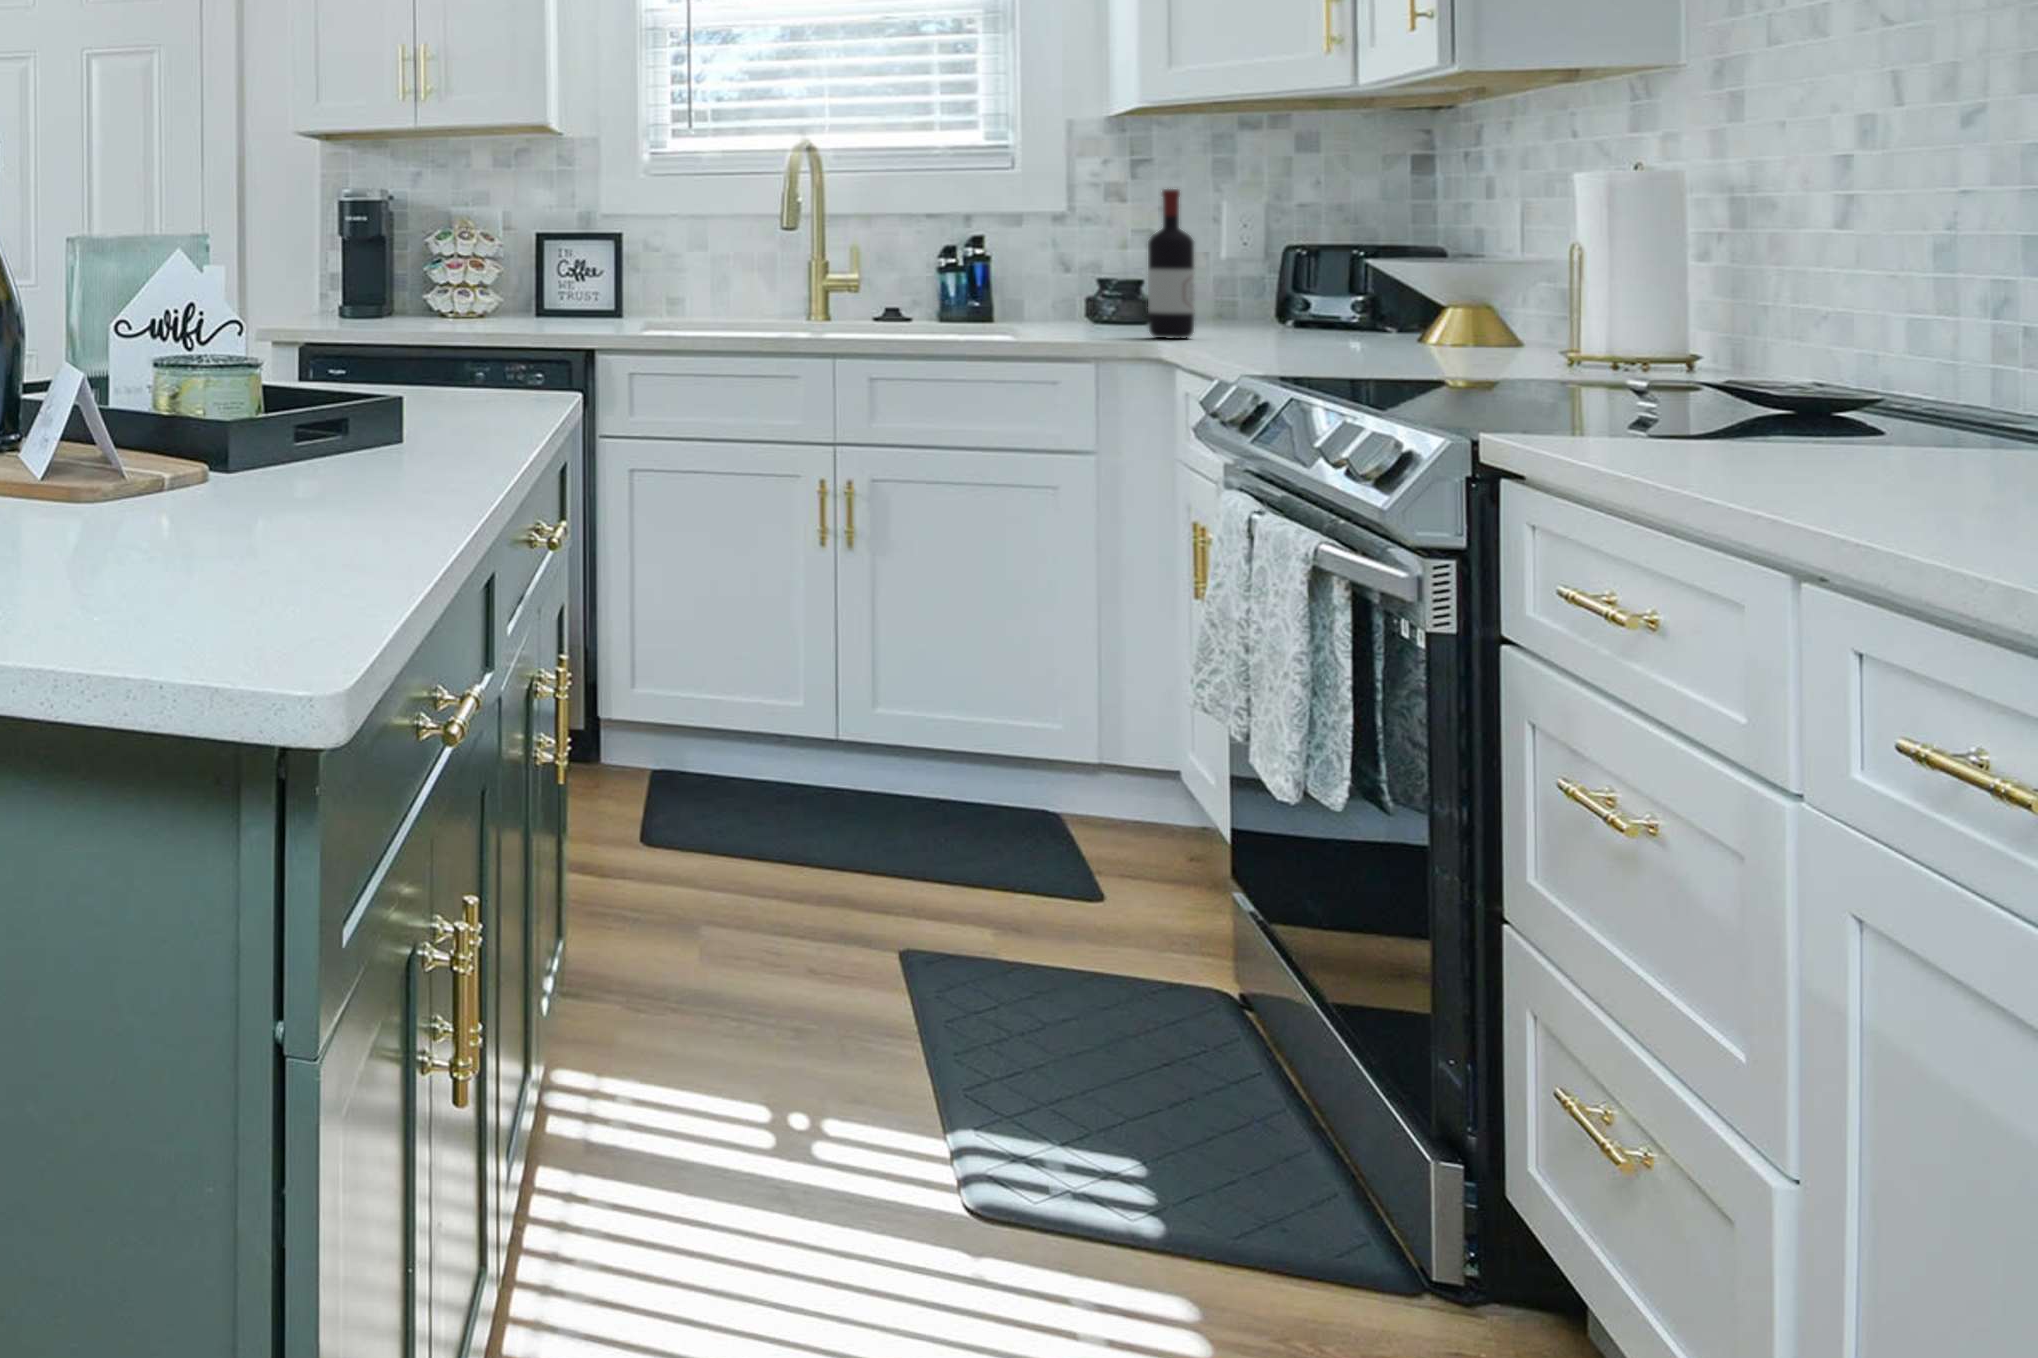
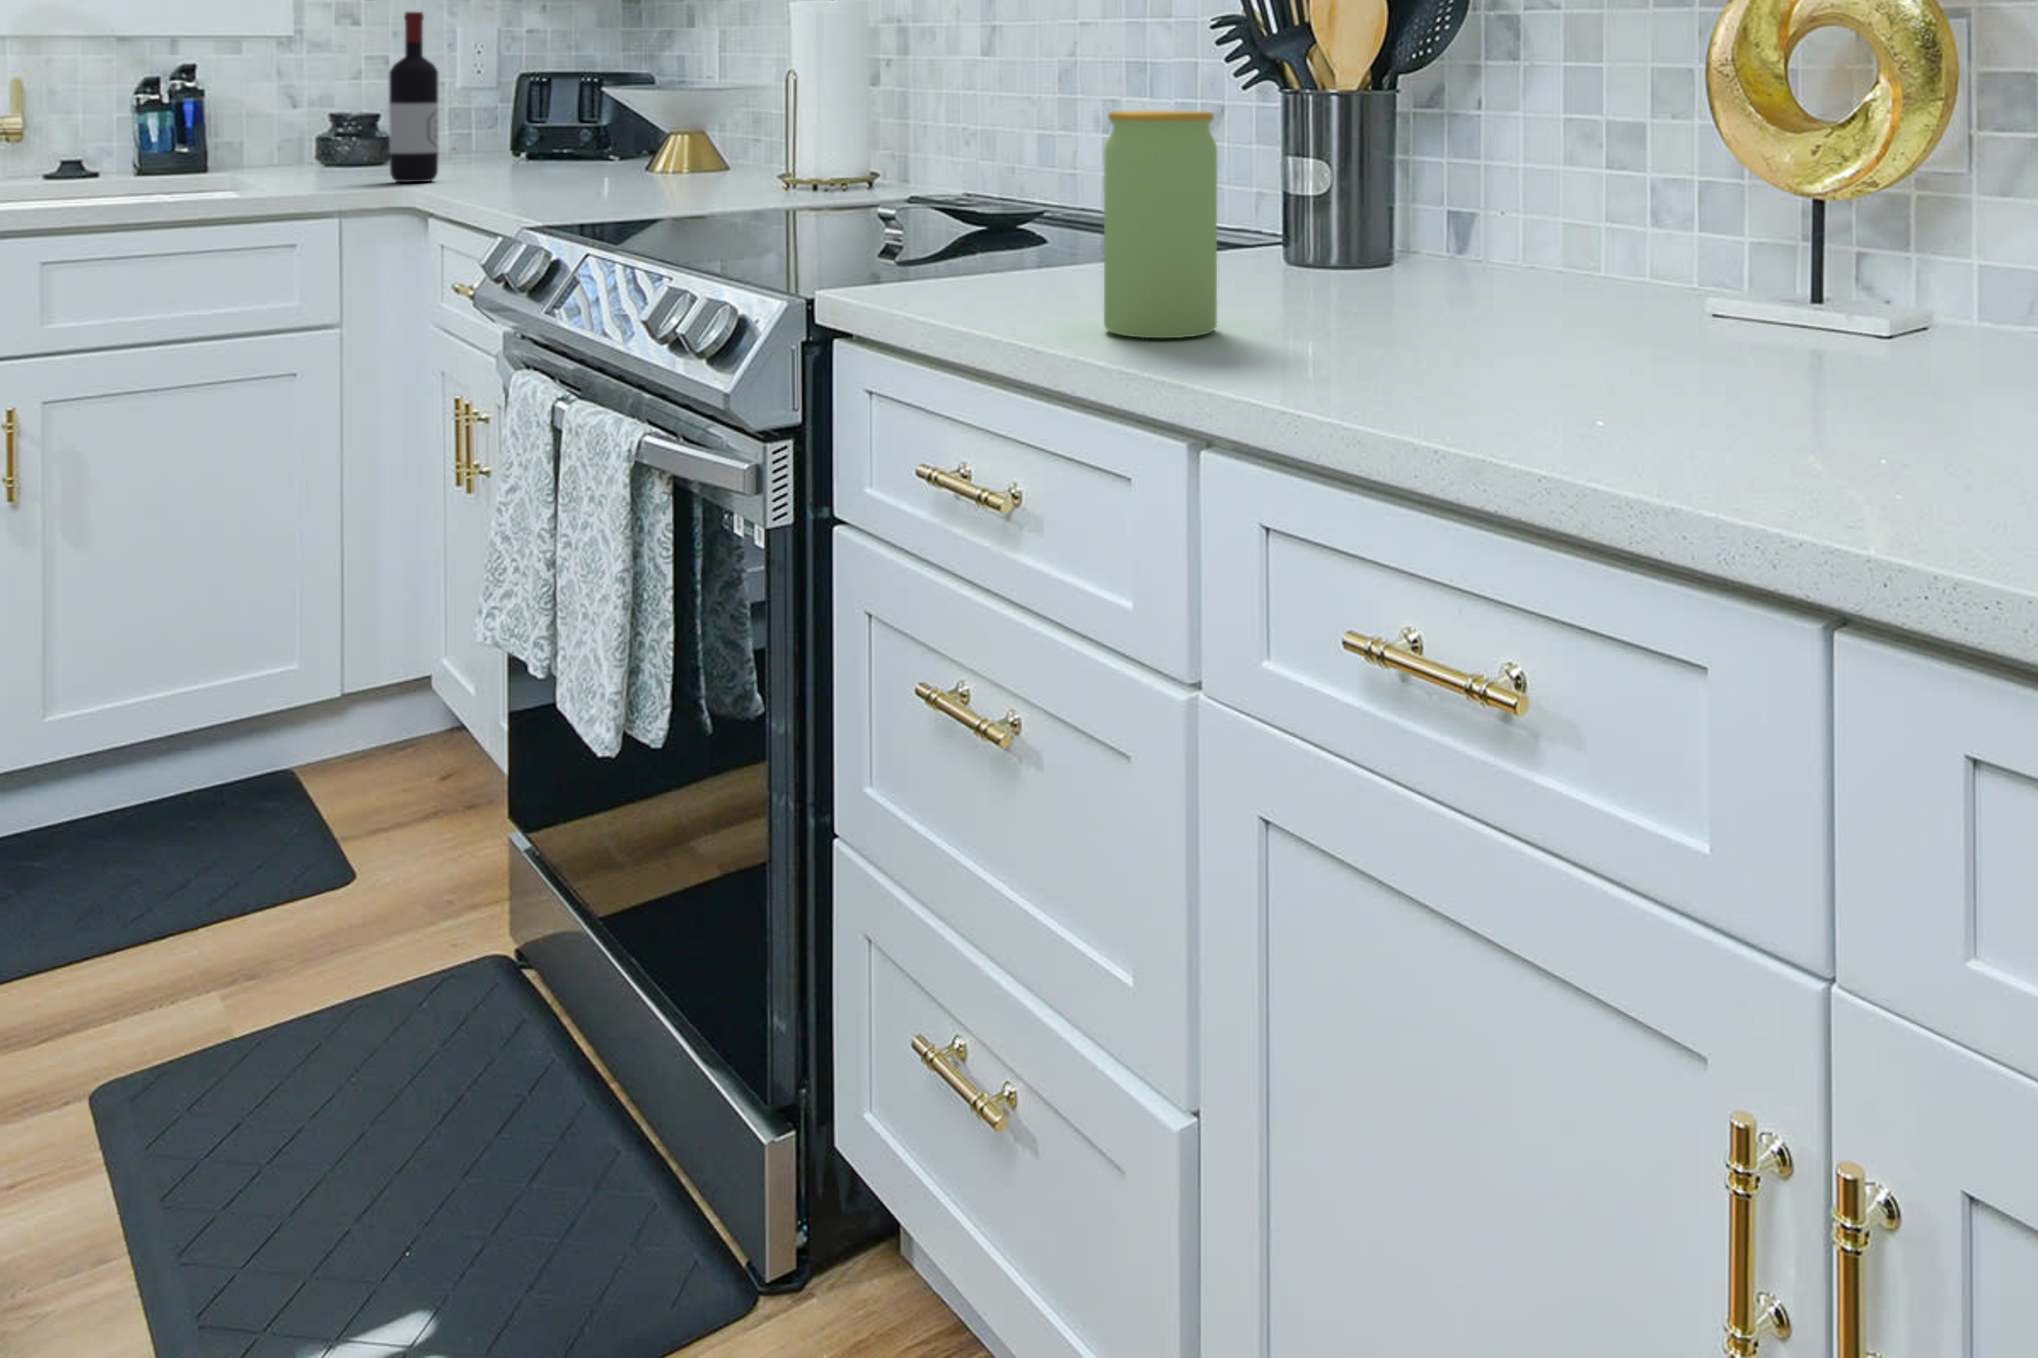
jar: none [1755,288,1905,502] -> present [1104,110,1217,338]

